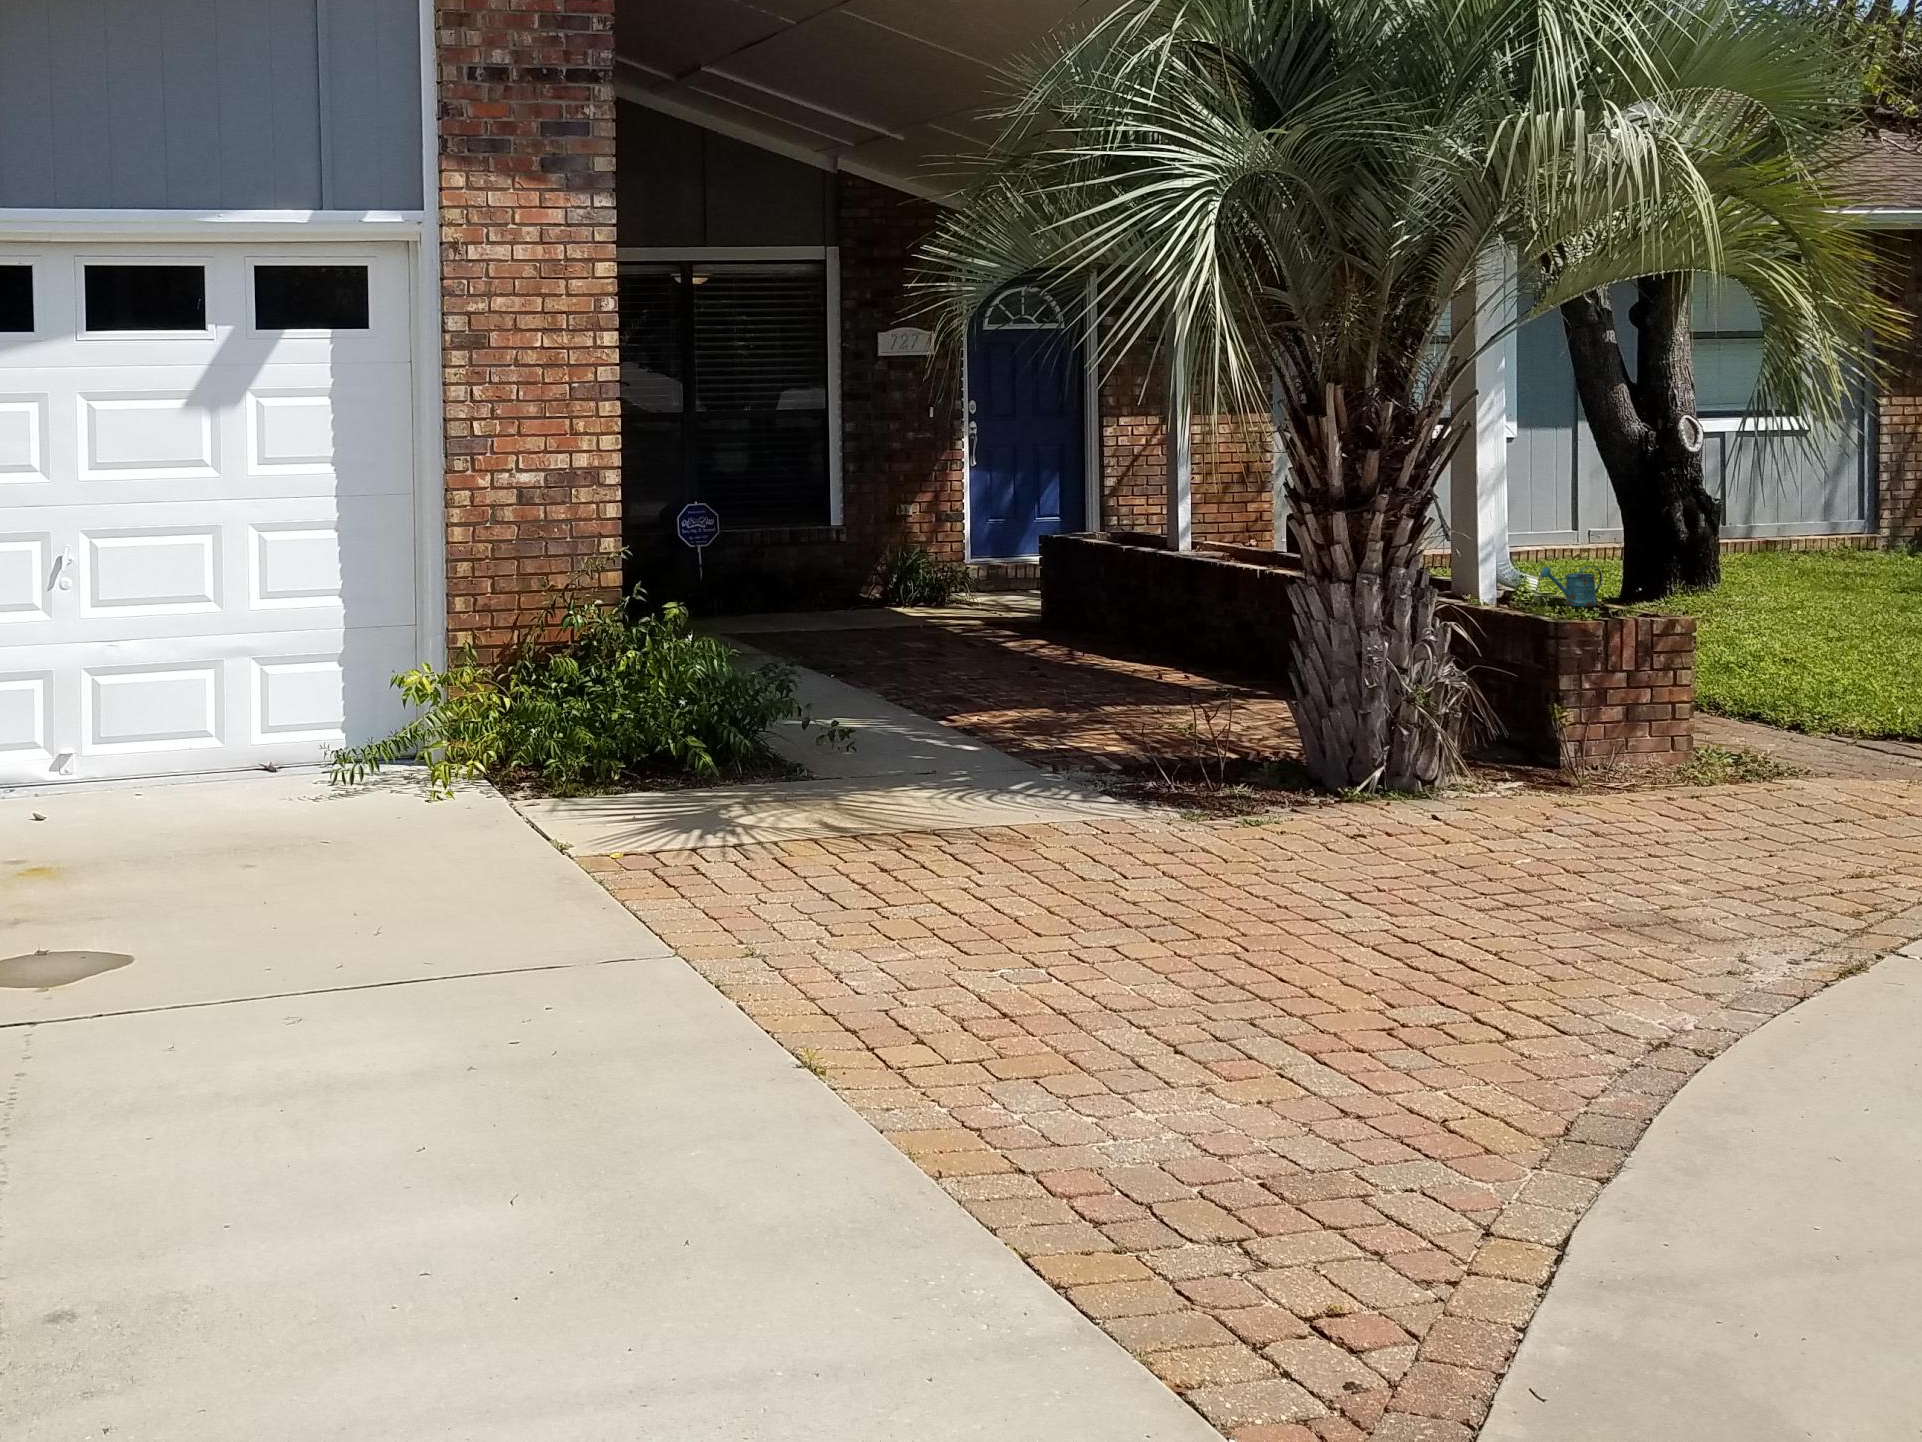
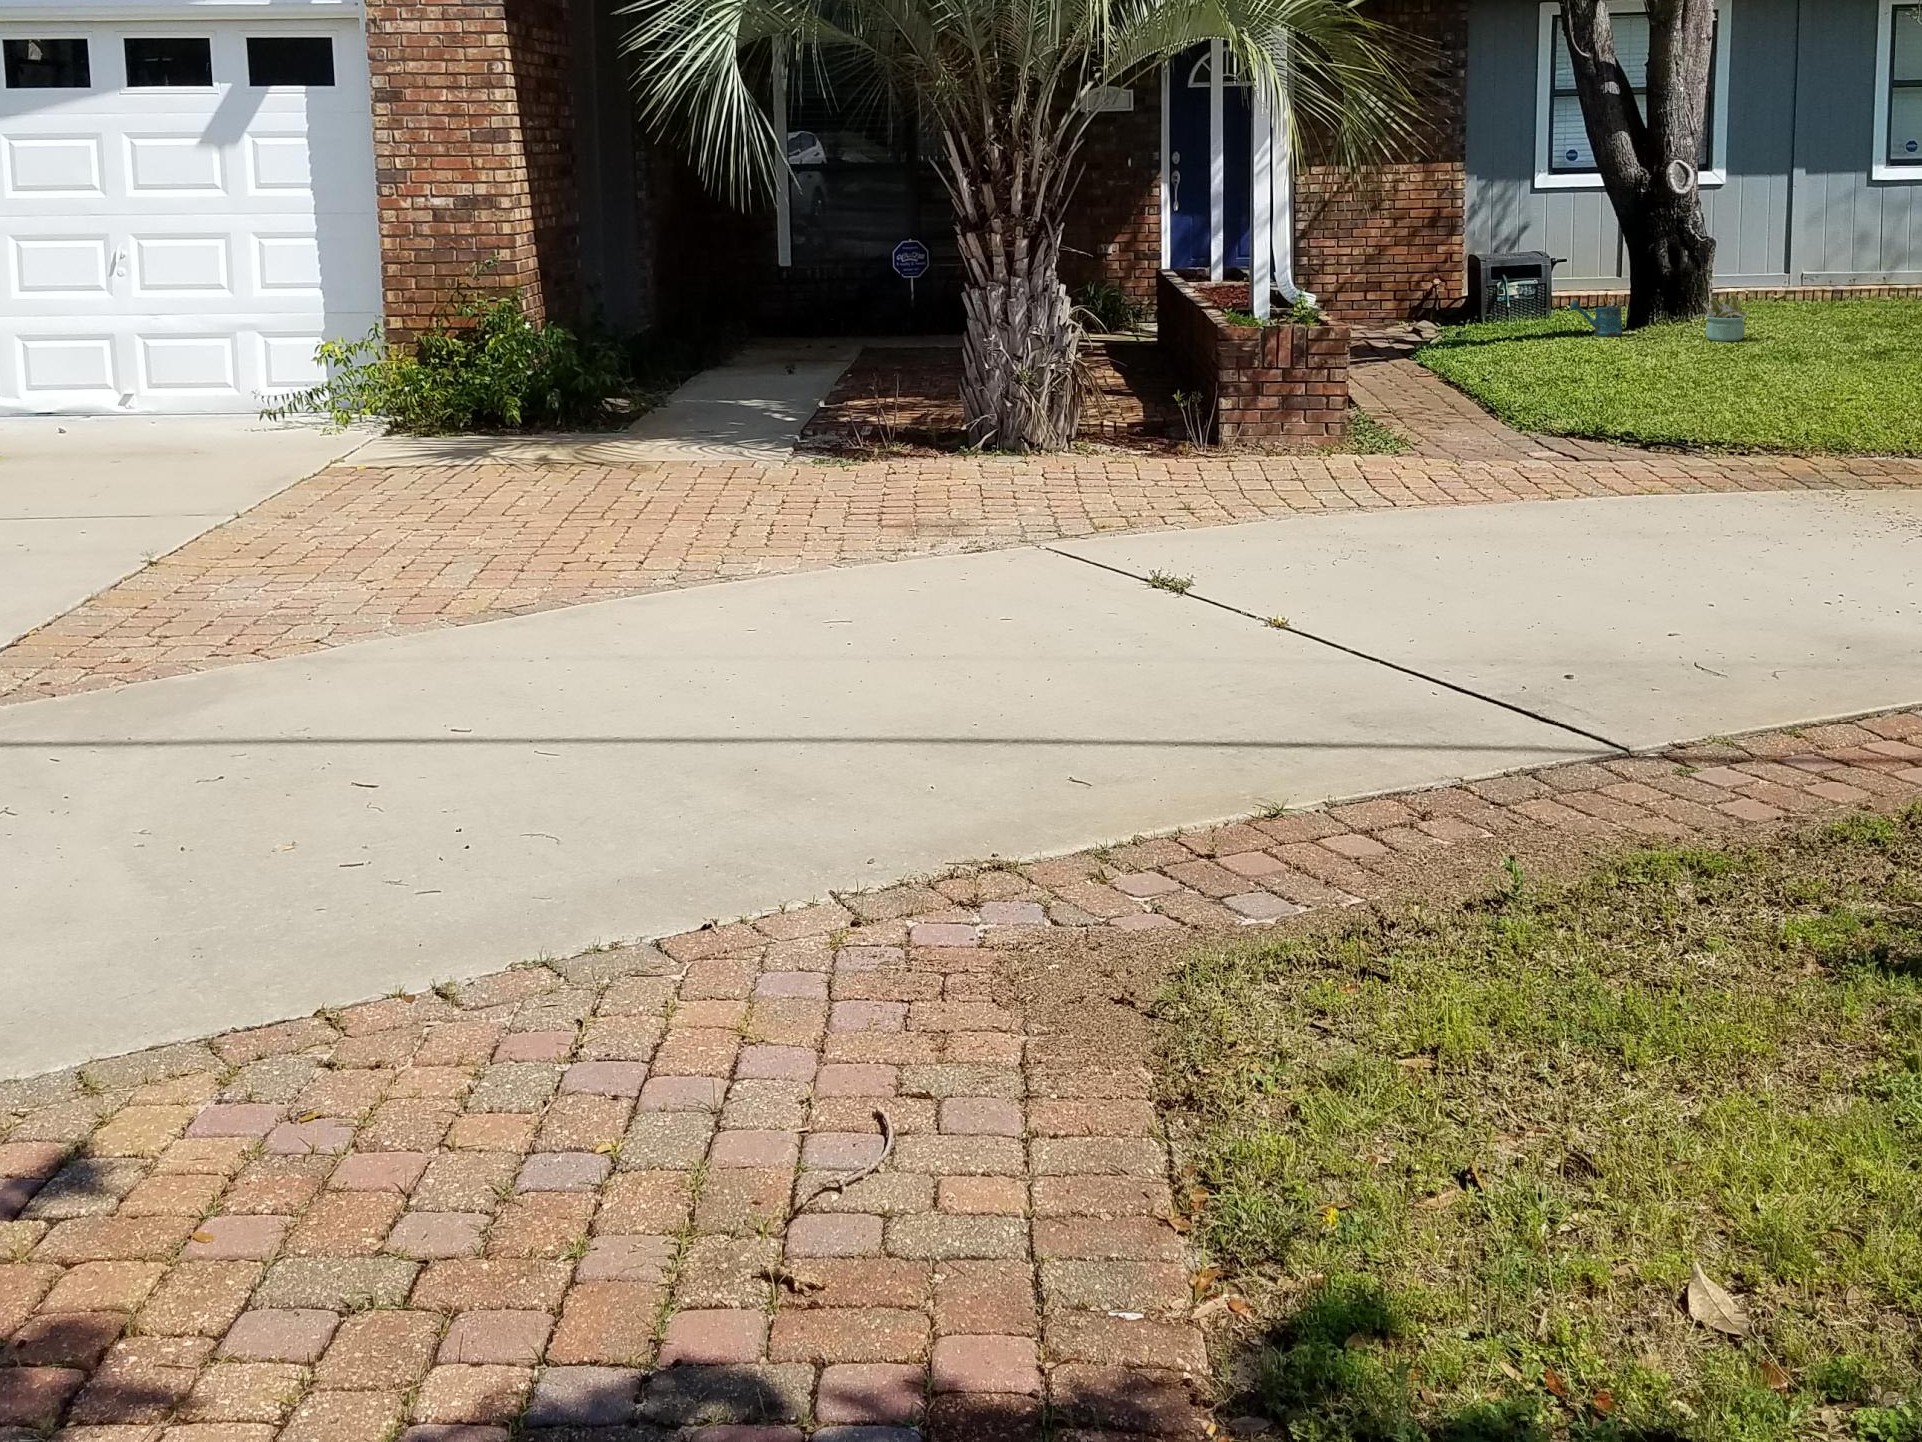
decorative plant: none [1684,558,1745,608] -> present [1702,295,1749,341]

